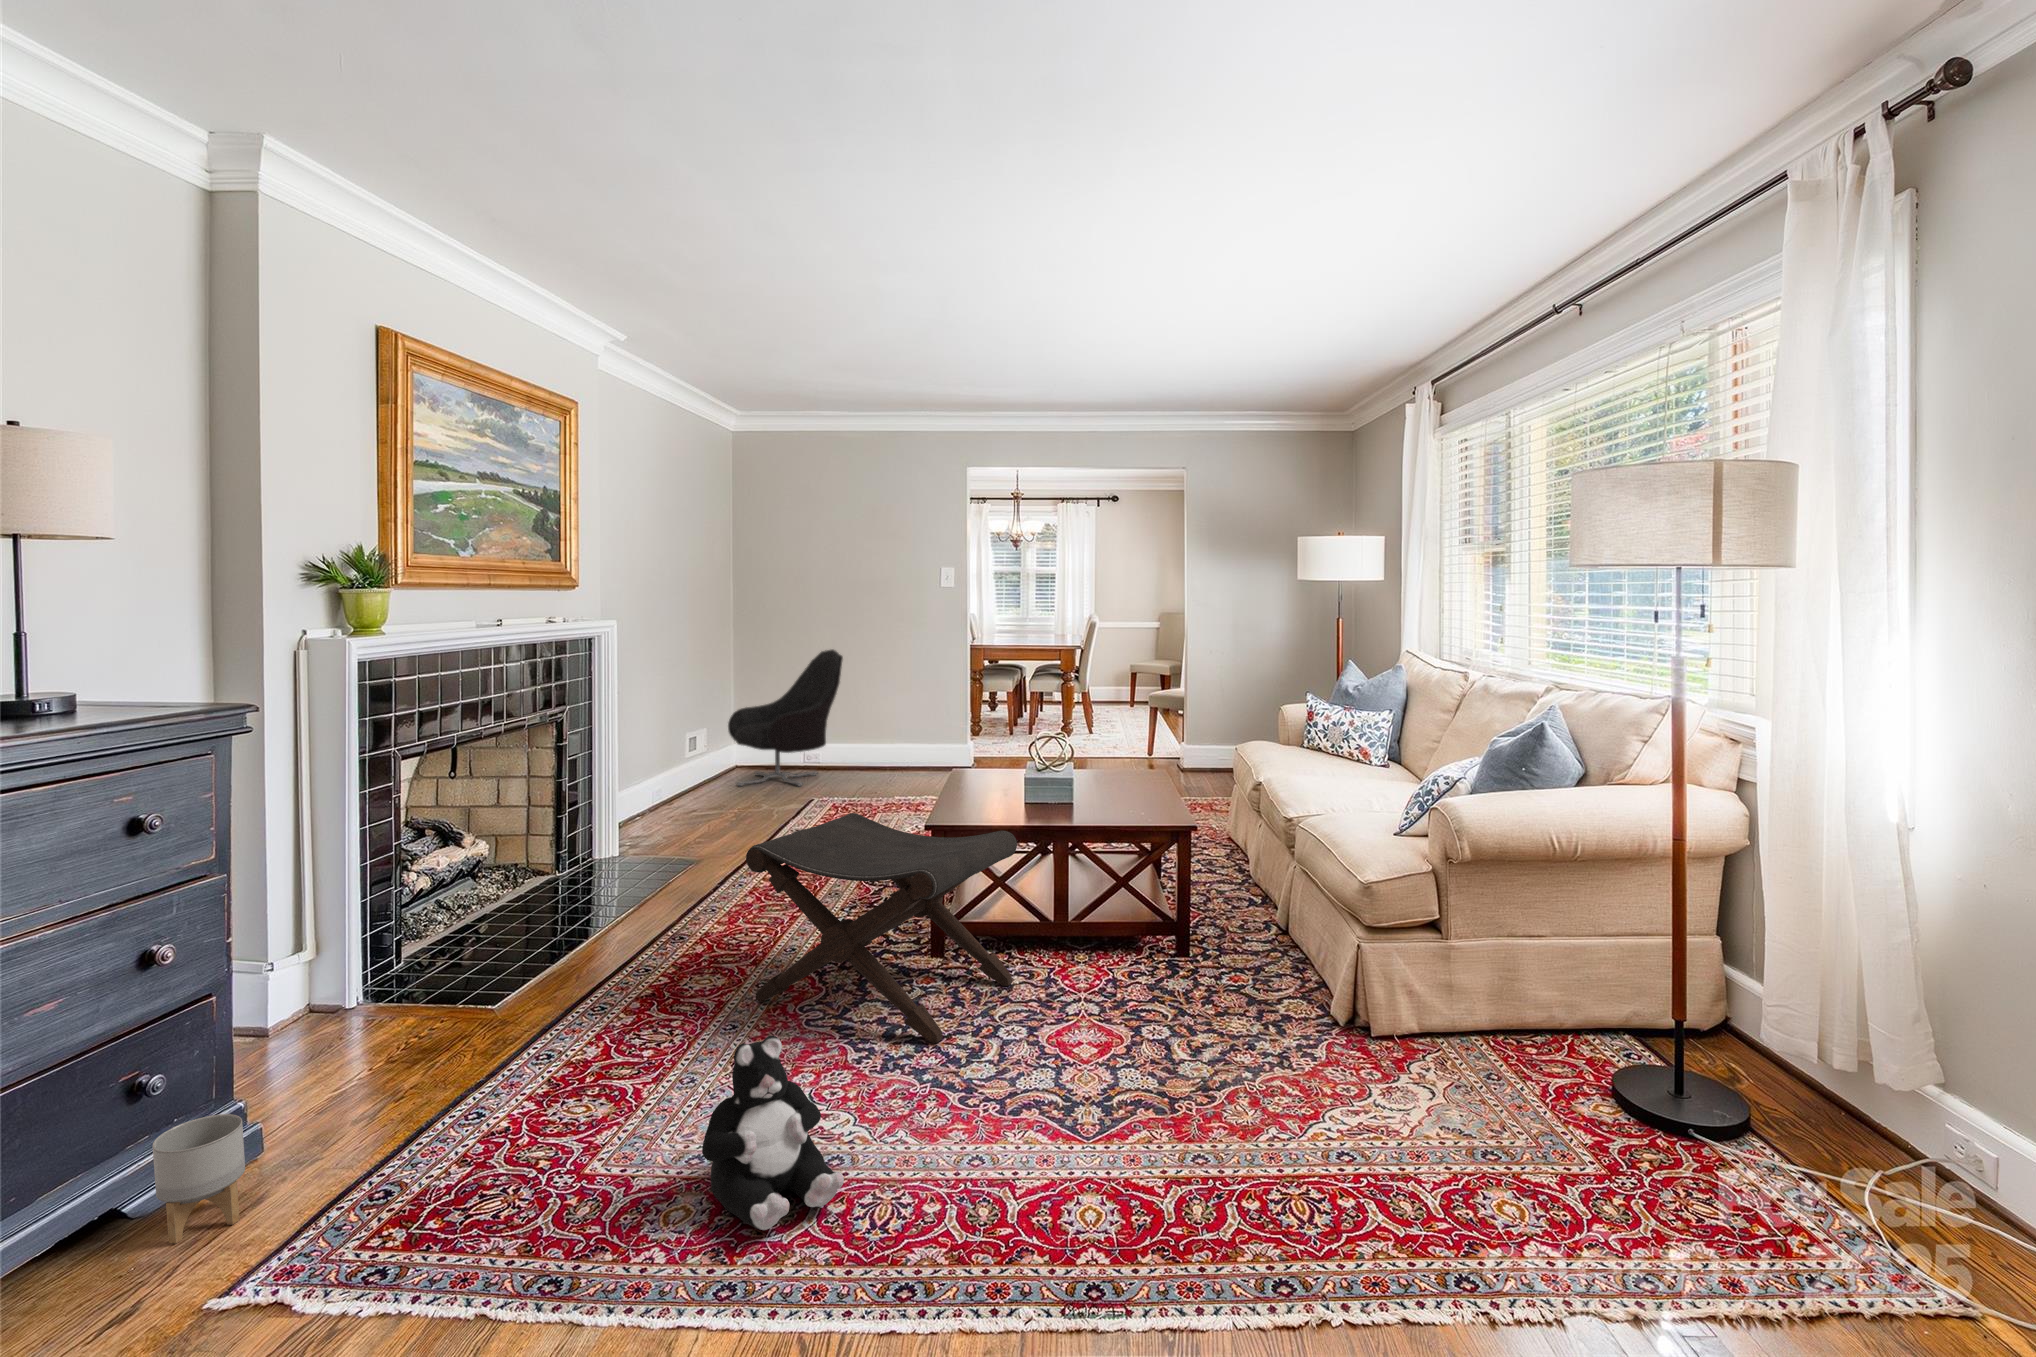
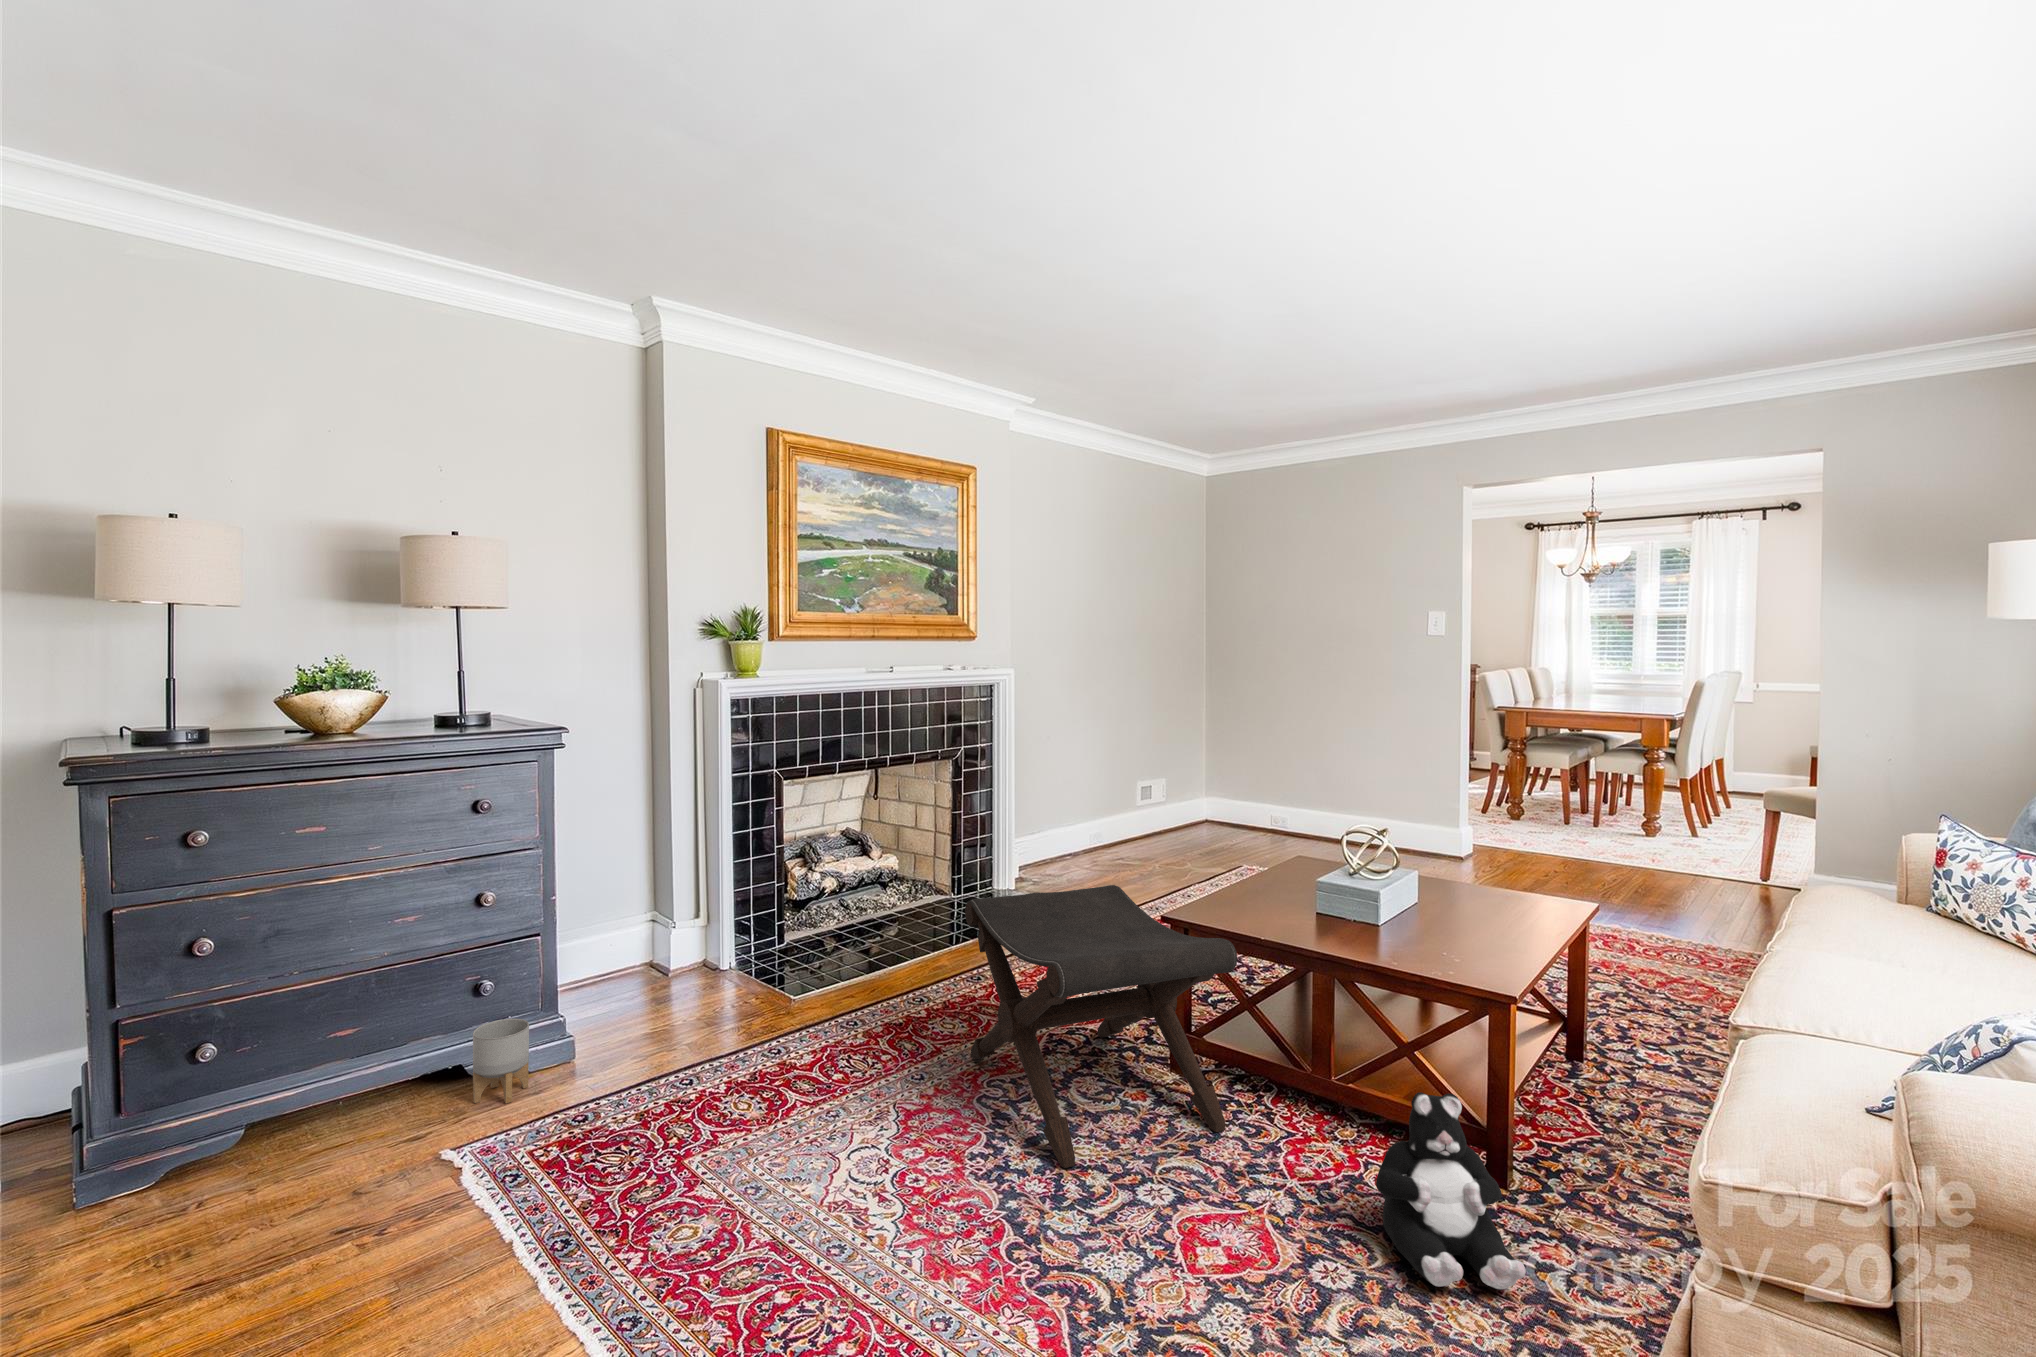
armchair: present [728,649,843,787] -> none [1206,709,1329,850]
plush toy: present [702,1035,844,1230] -> present [1376,1092,1526,1290]

